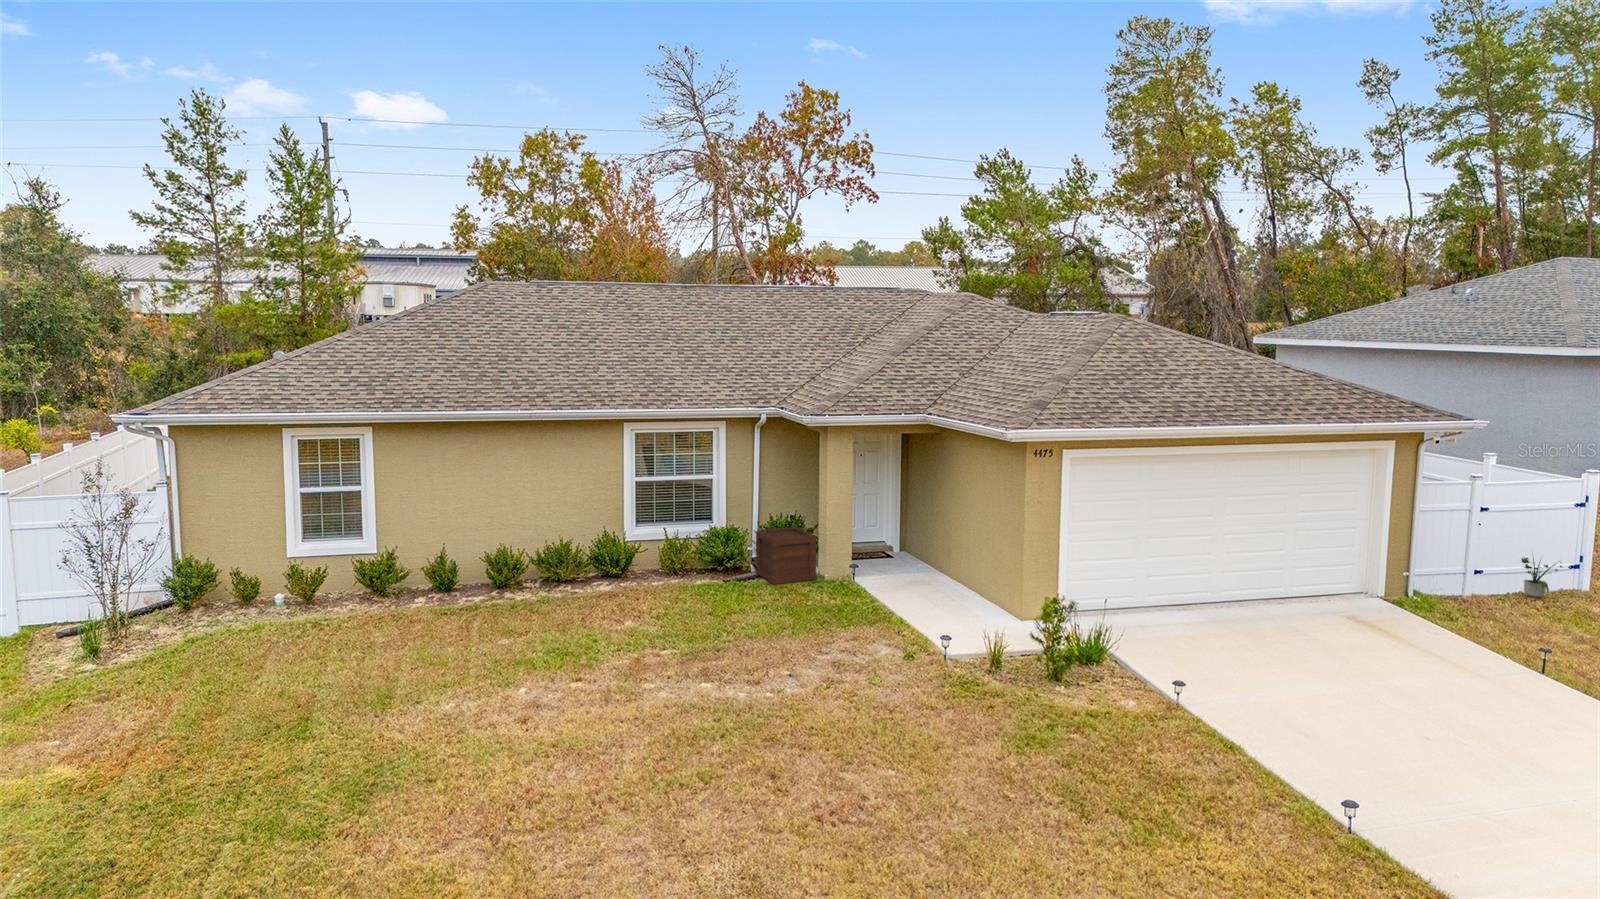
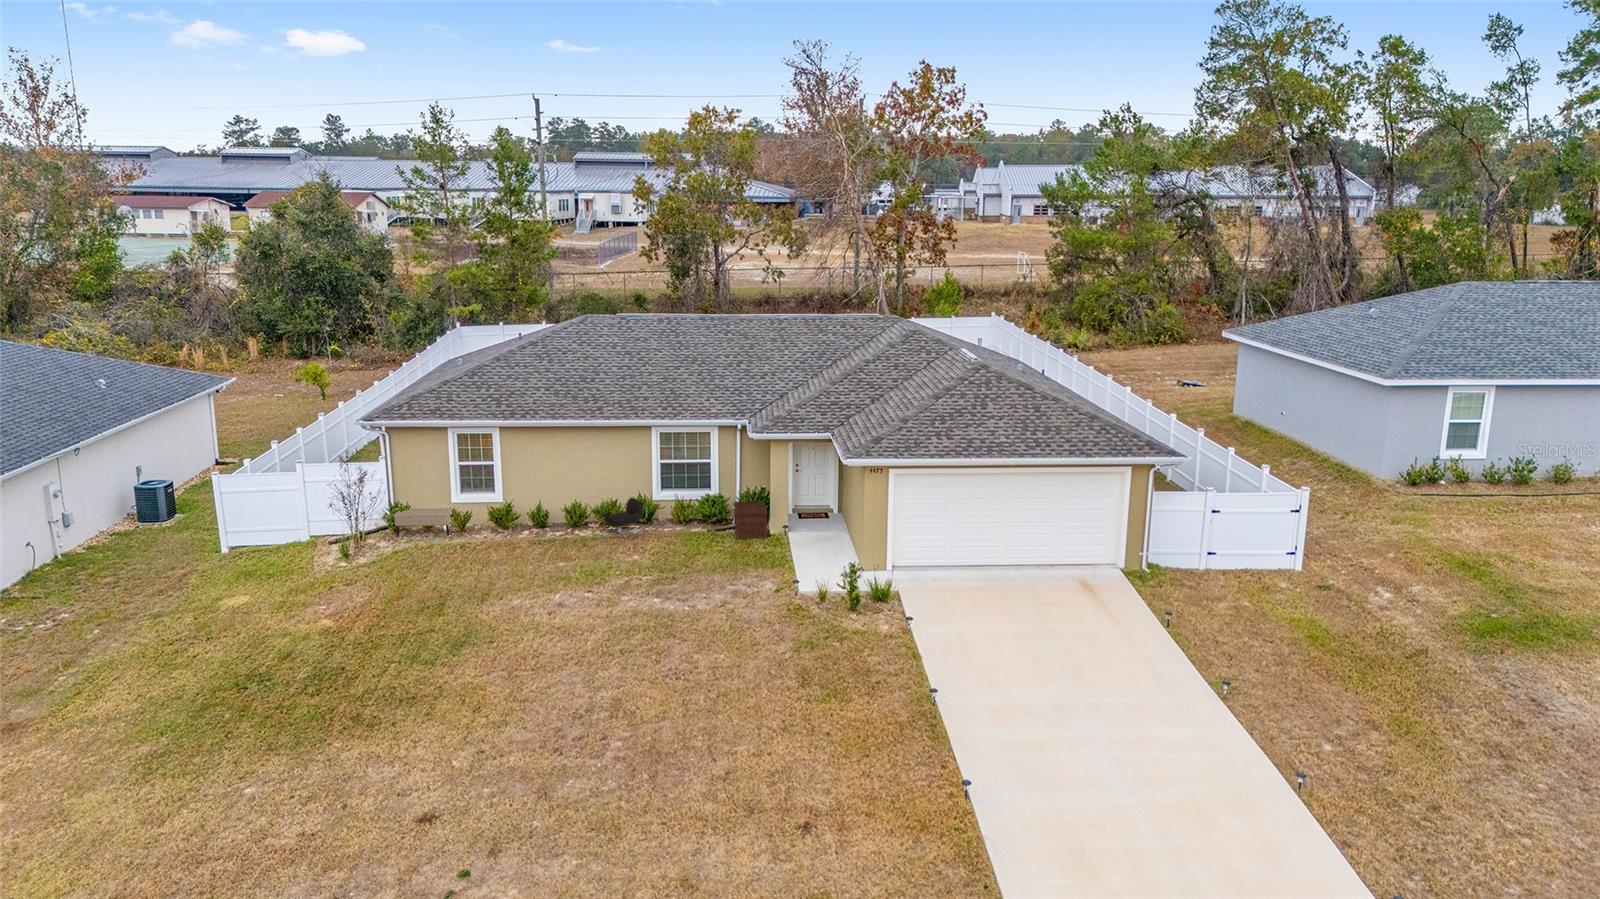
lounge chair: none [553,533,621,595] -> present [604,497,643,533]
potted plant: present [1521,558,1562,597] -> none [1251,560,1288,596]
bench: none [183,566,293,618] -> present [394,508,453,536]

